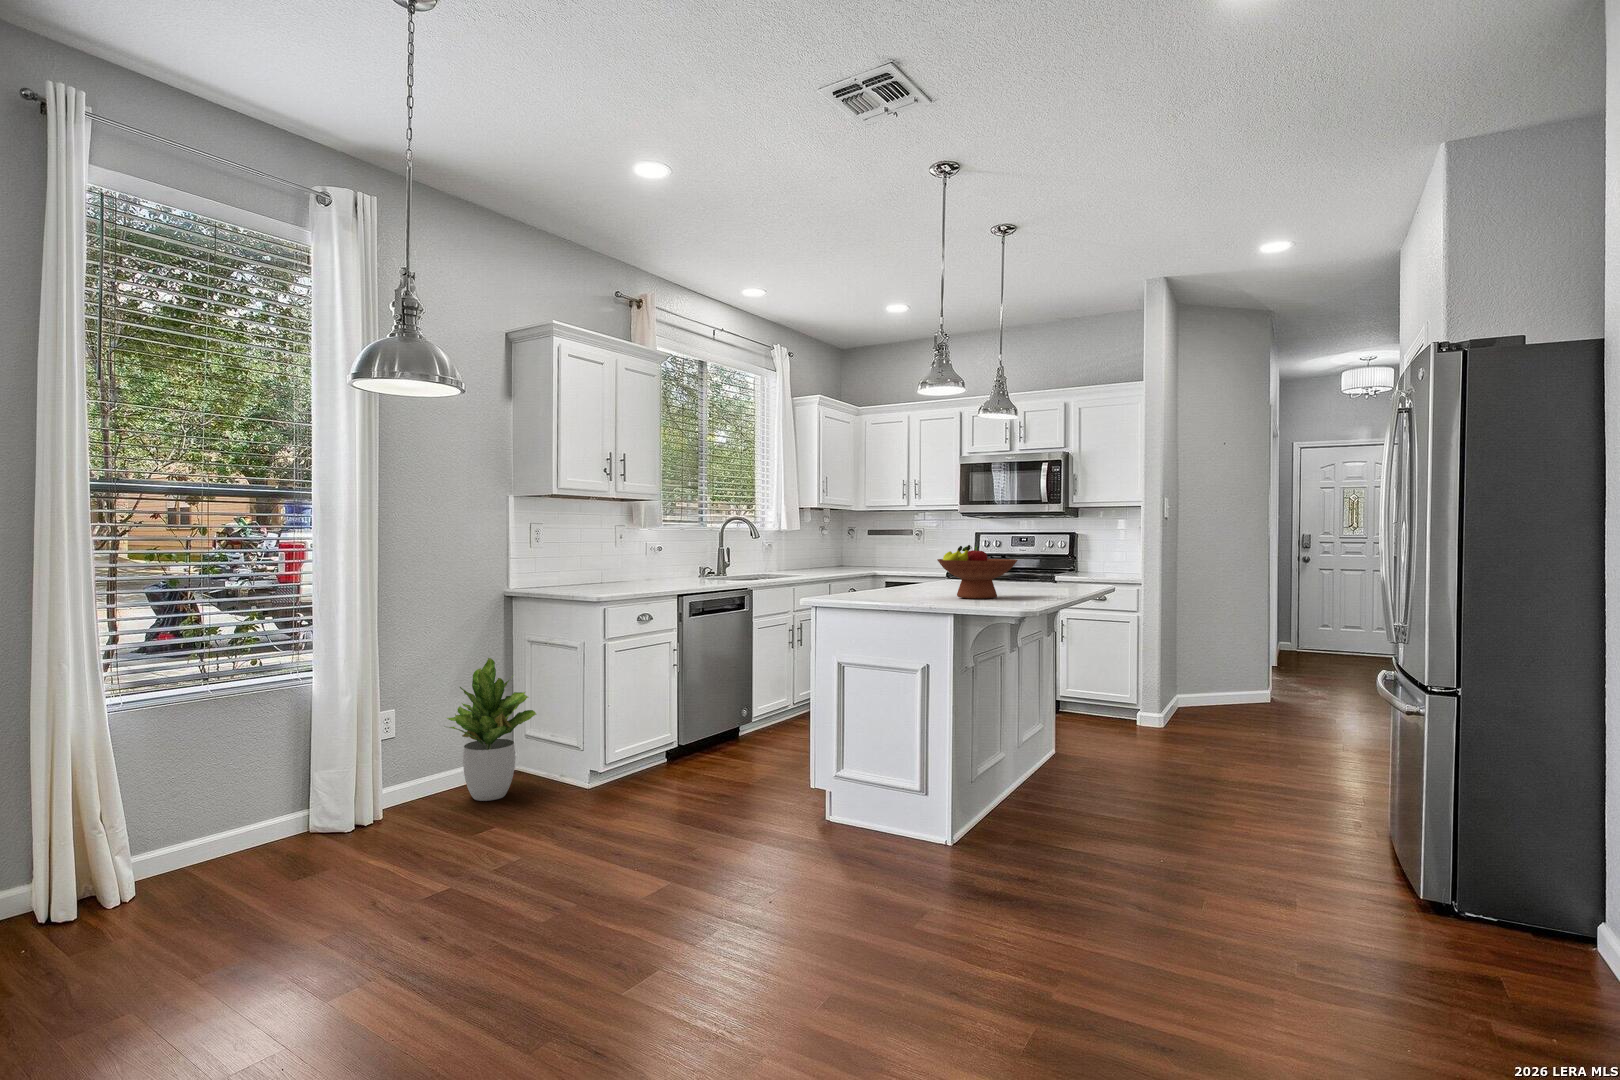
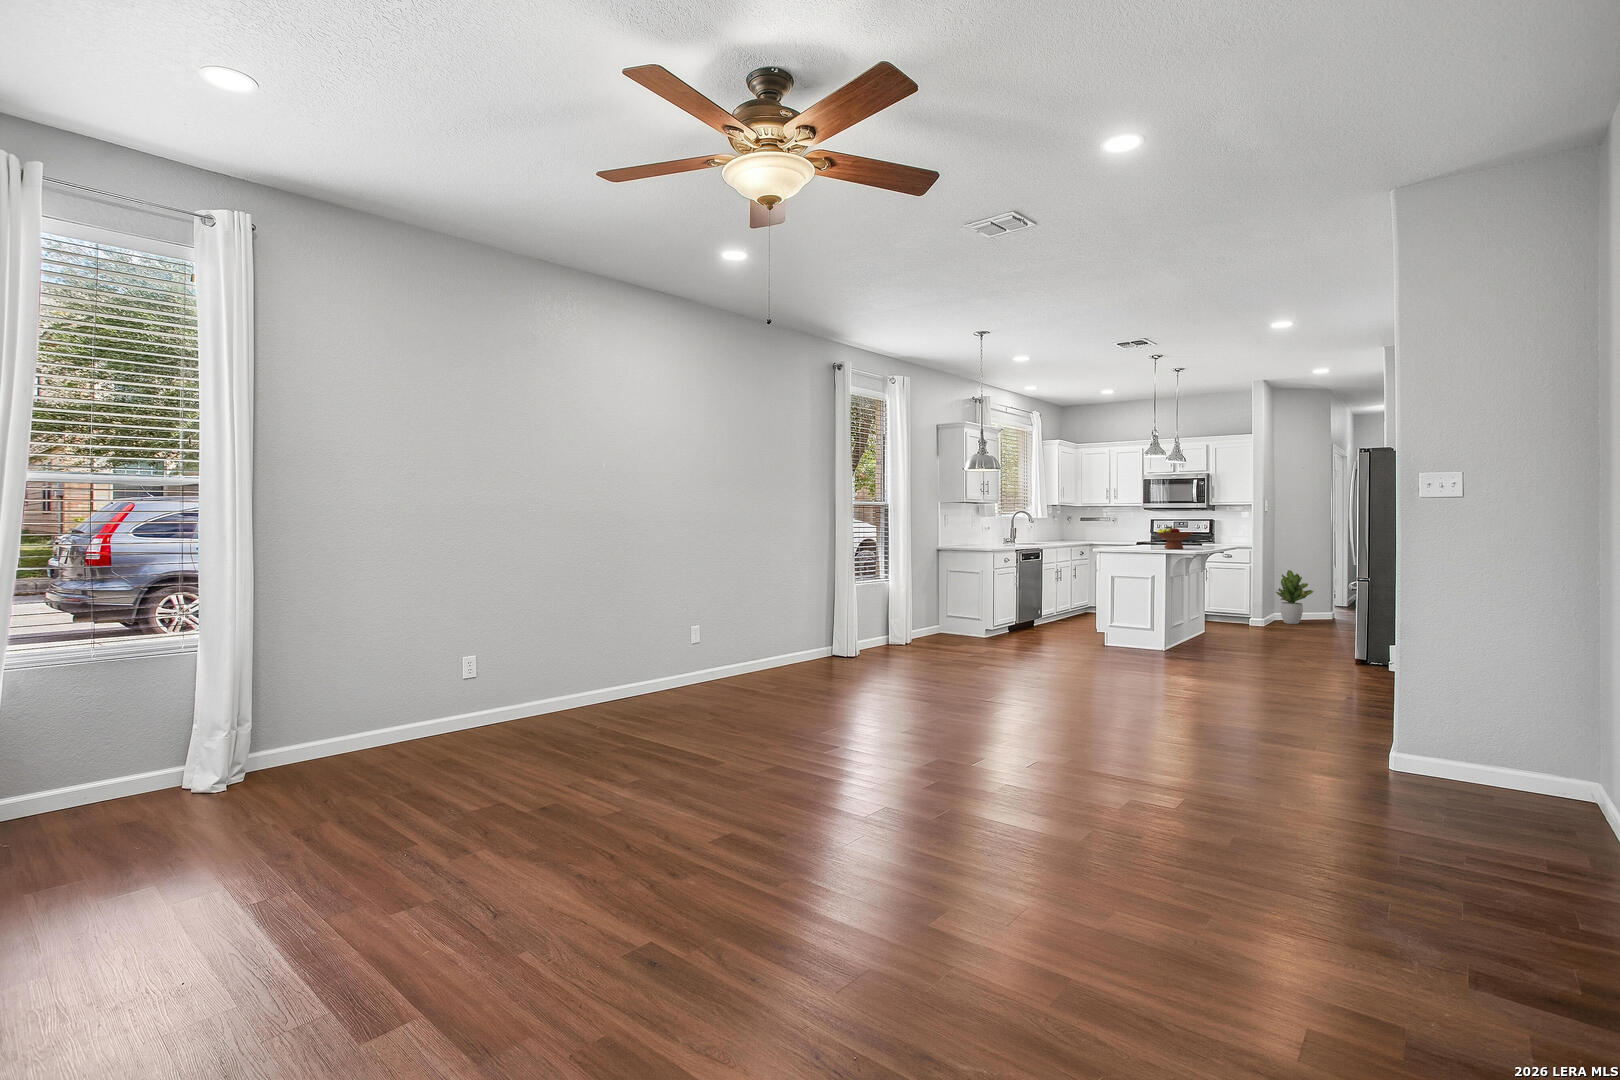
potted plant: present [447,658,536,801] -> present [1276,570,1314,624]

